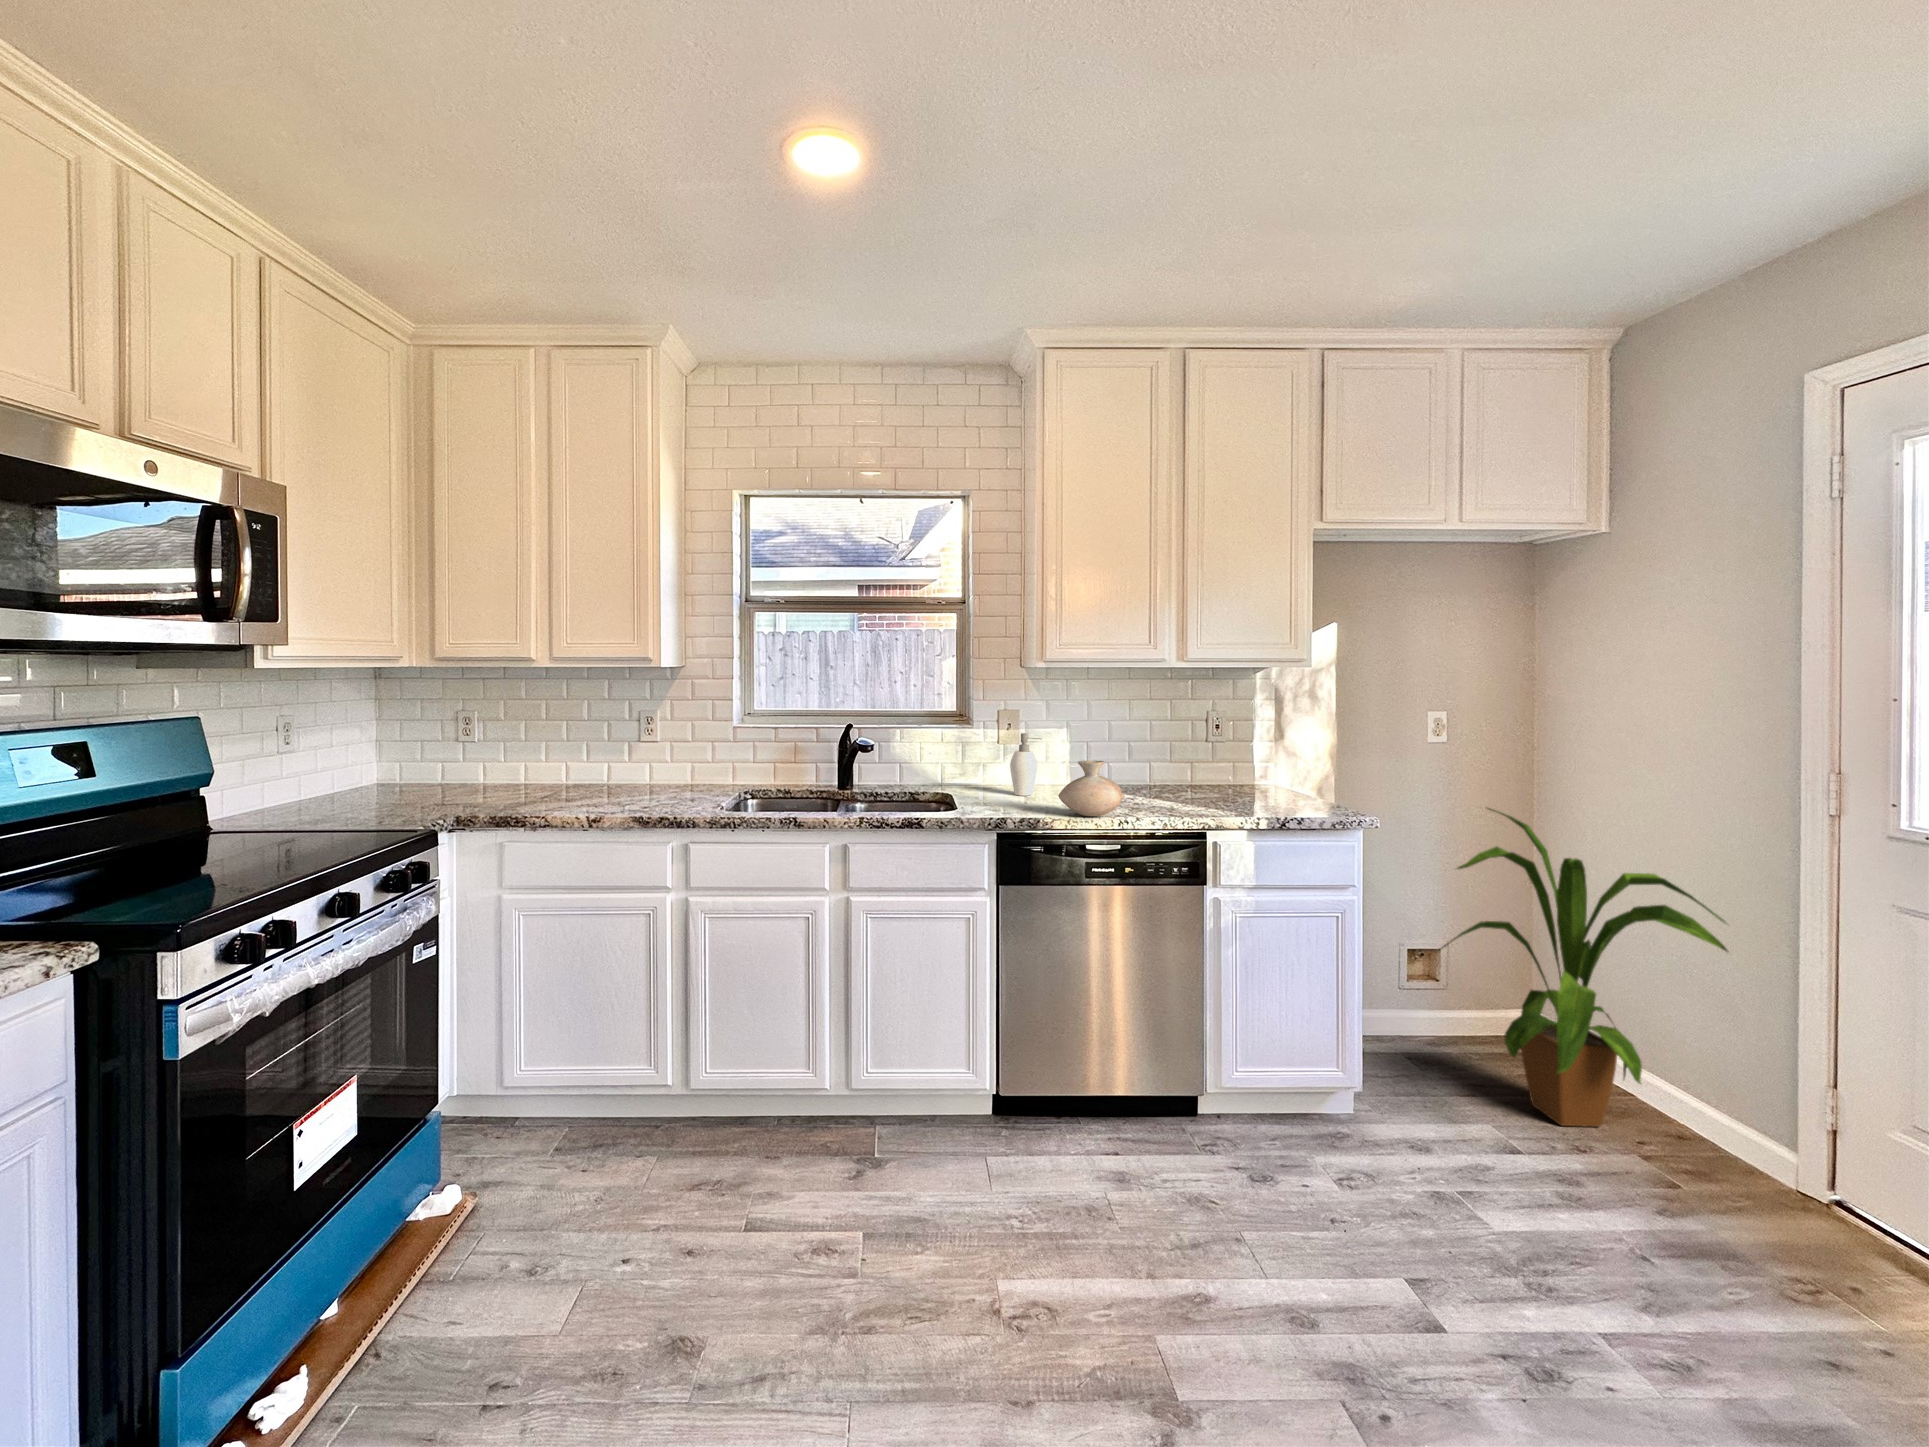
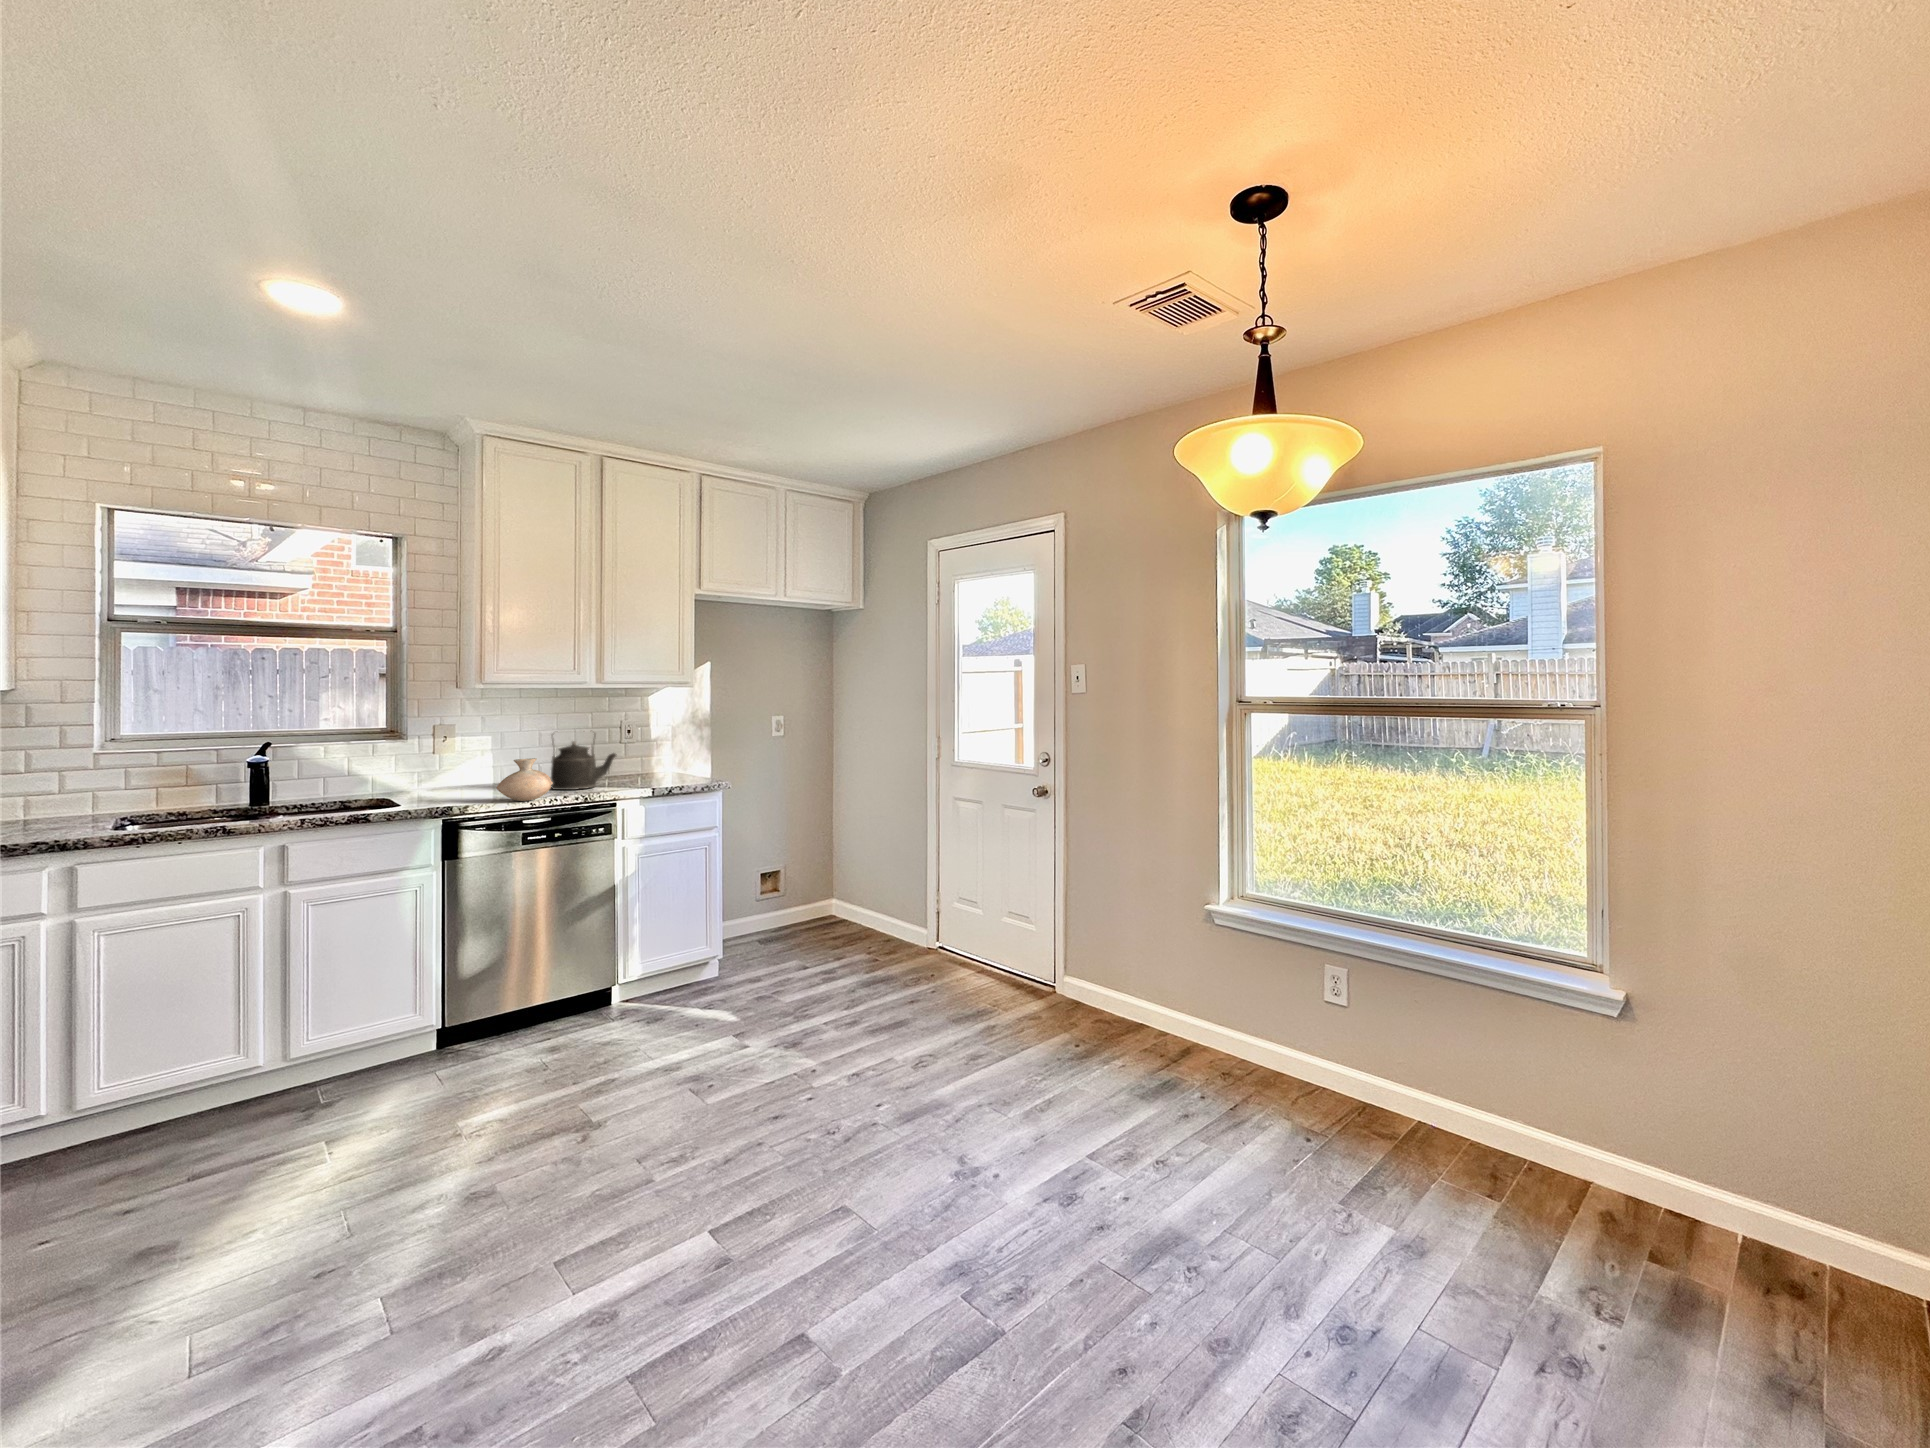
kettle: none [1123,725,1205,803] -> present [551,734,616,790]
soap dispenser: present [1010,733,1040,796] -> none [445,743,478,795]
house plant: present [1439,808,1729,1127] -> none [770,773,906,952]

